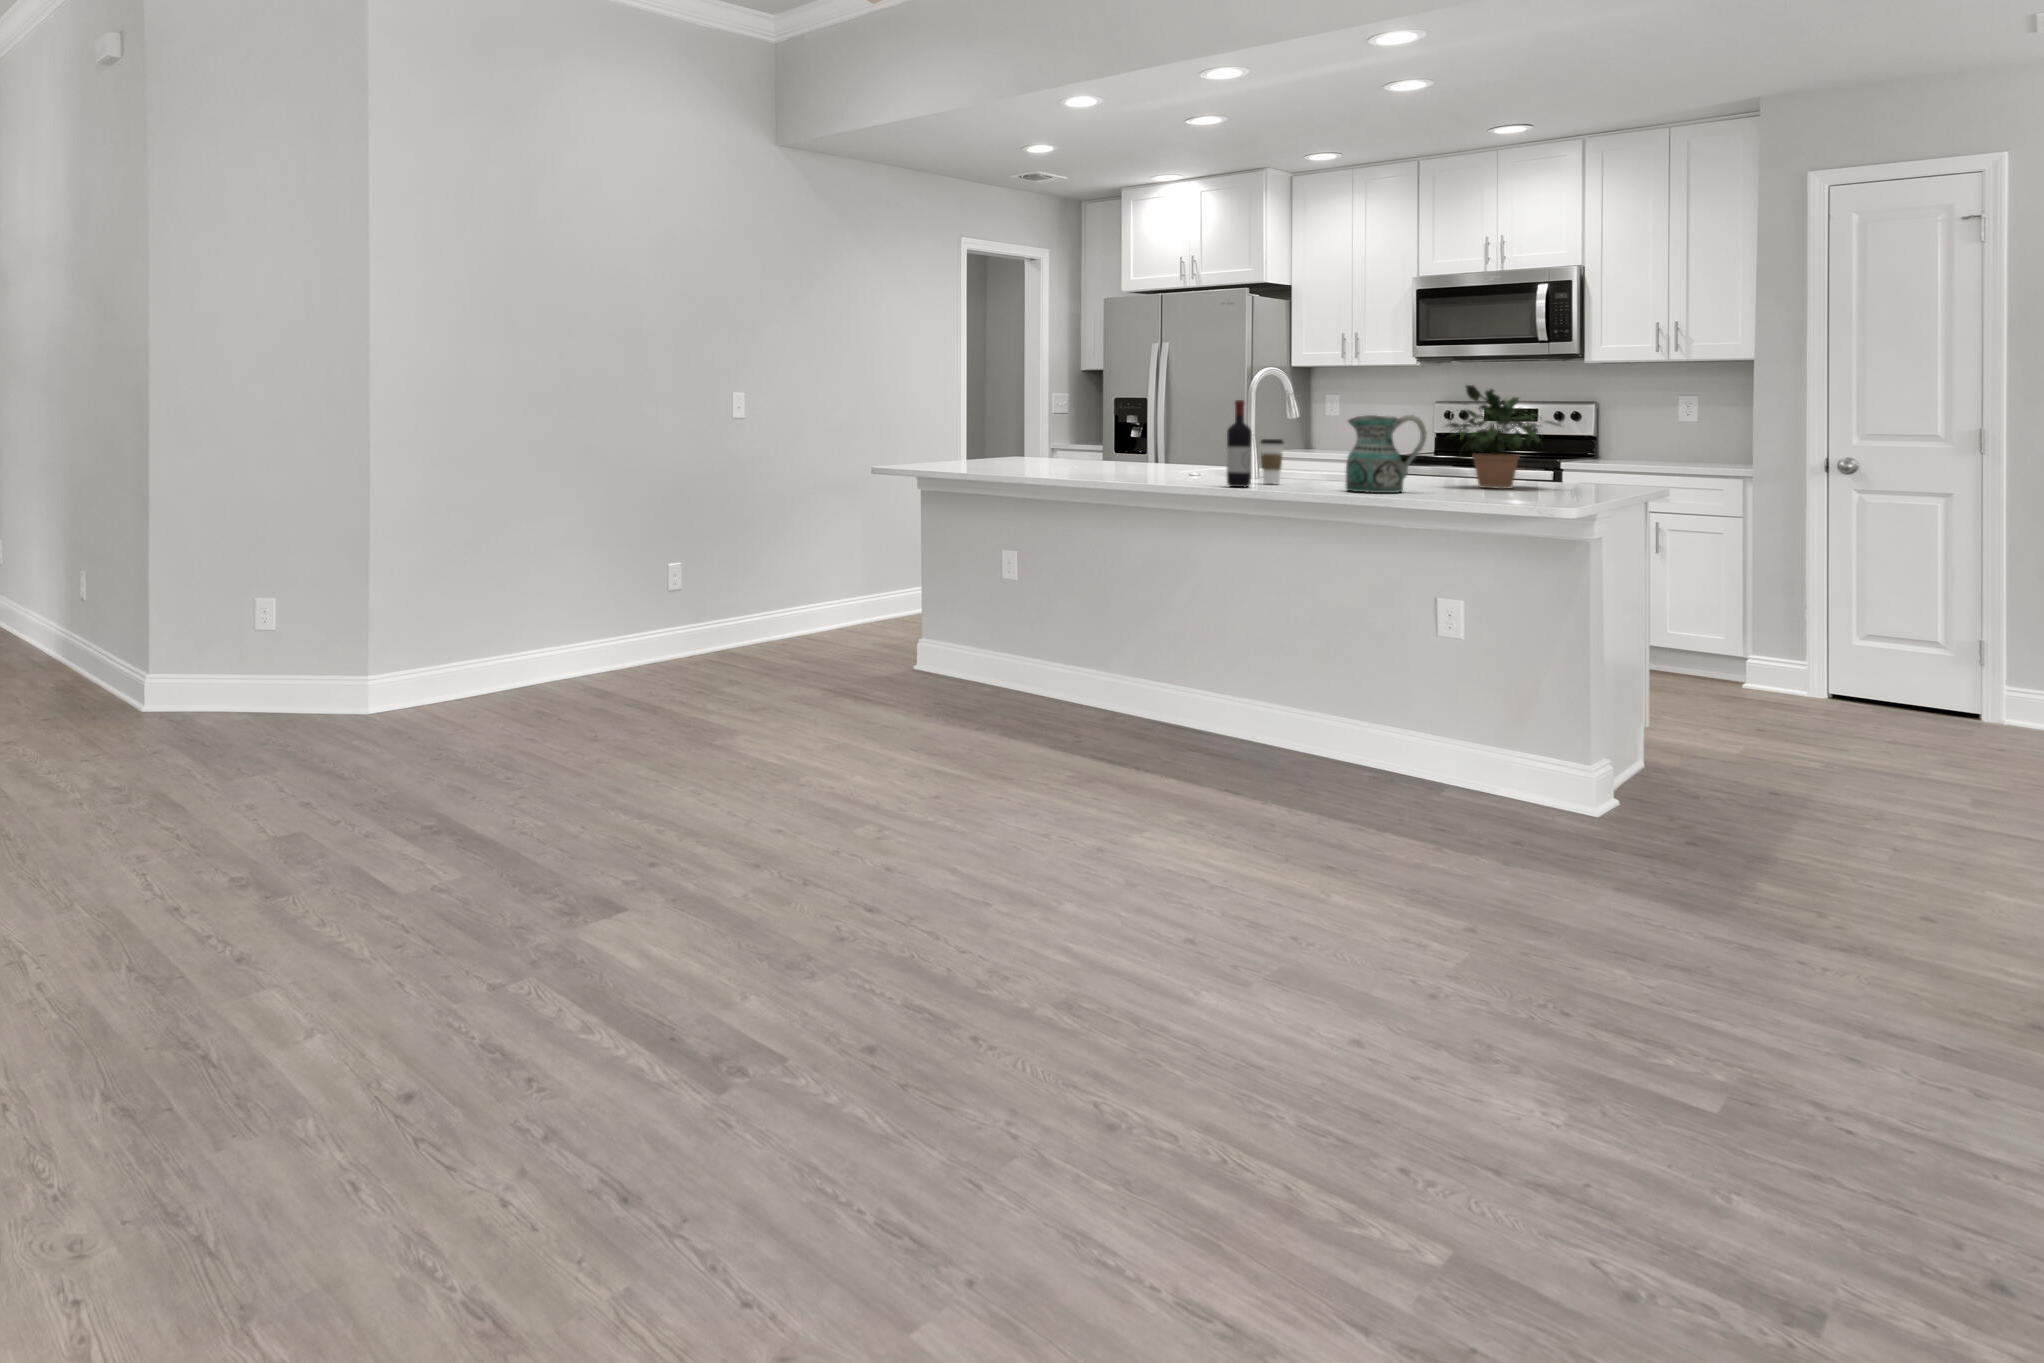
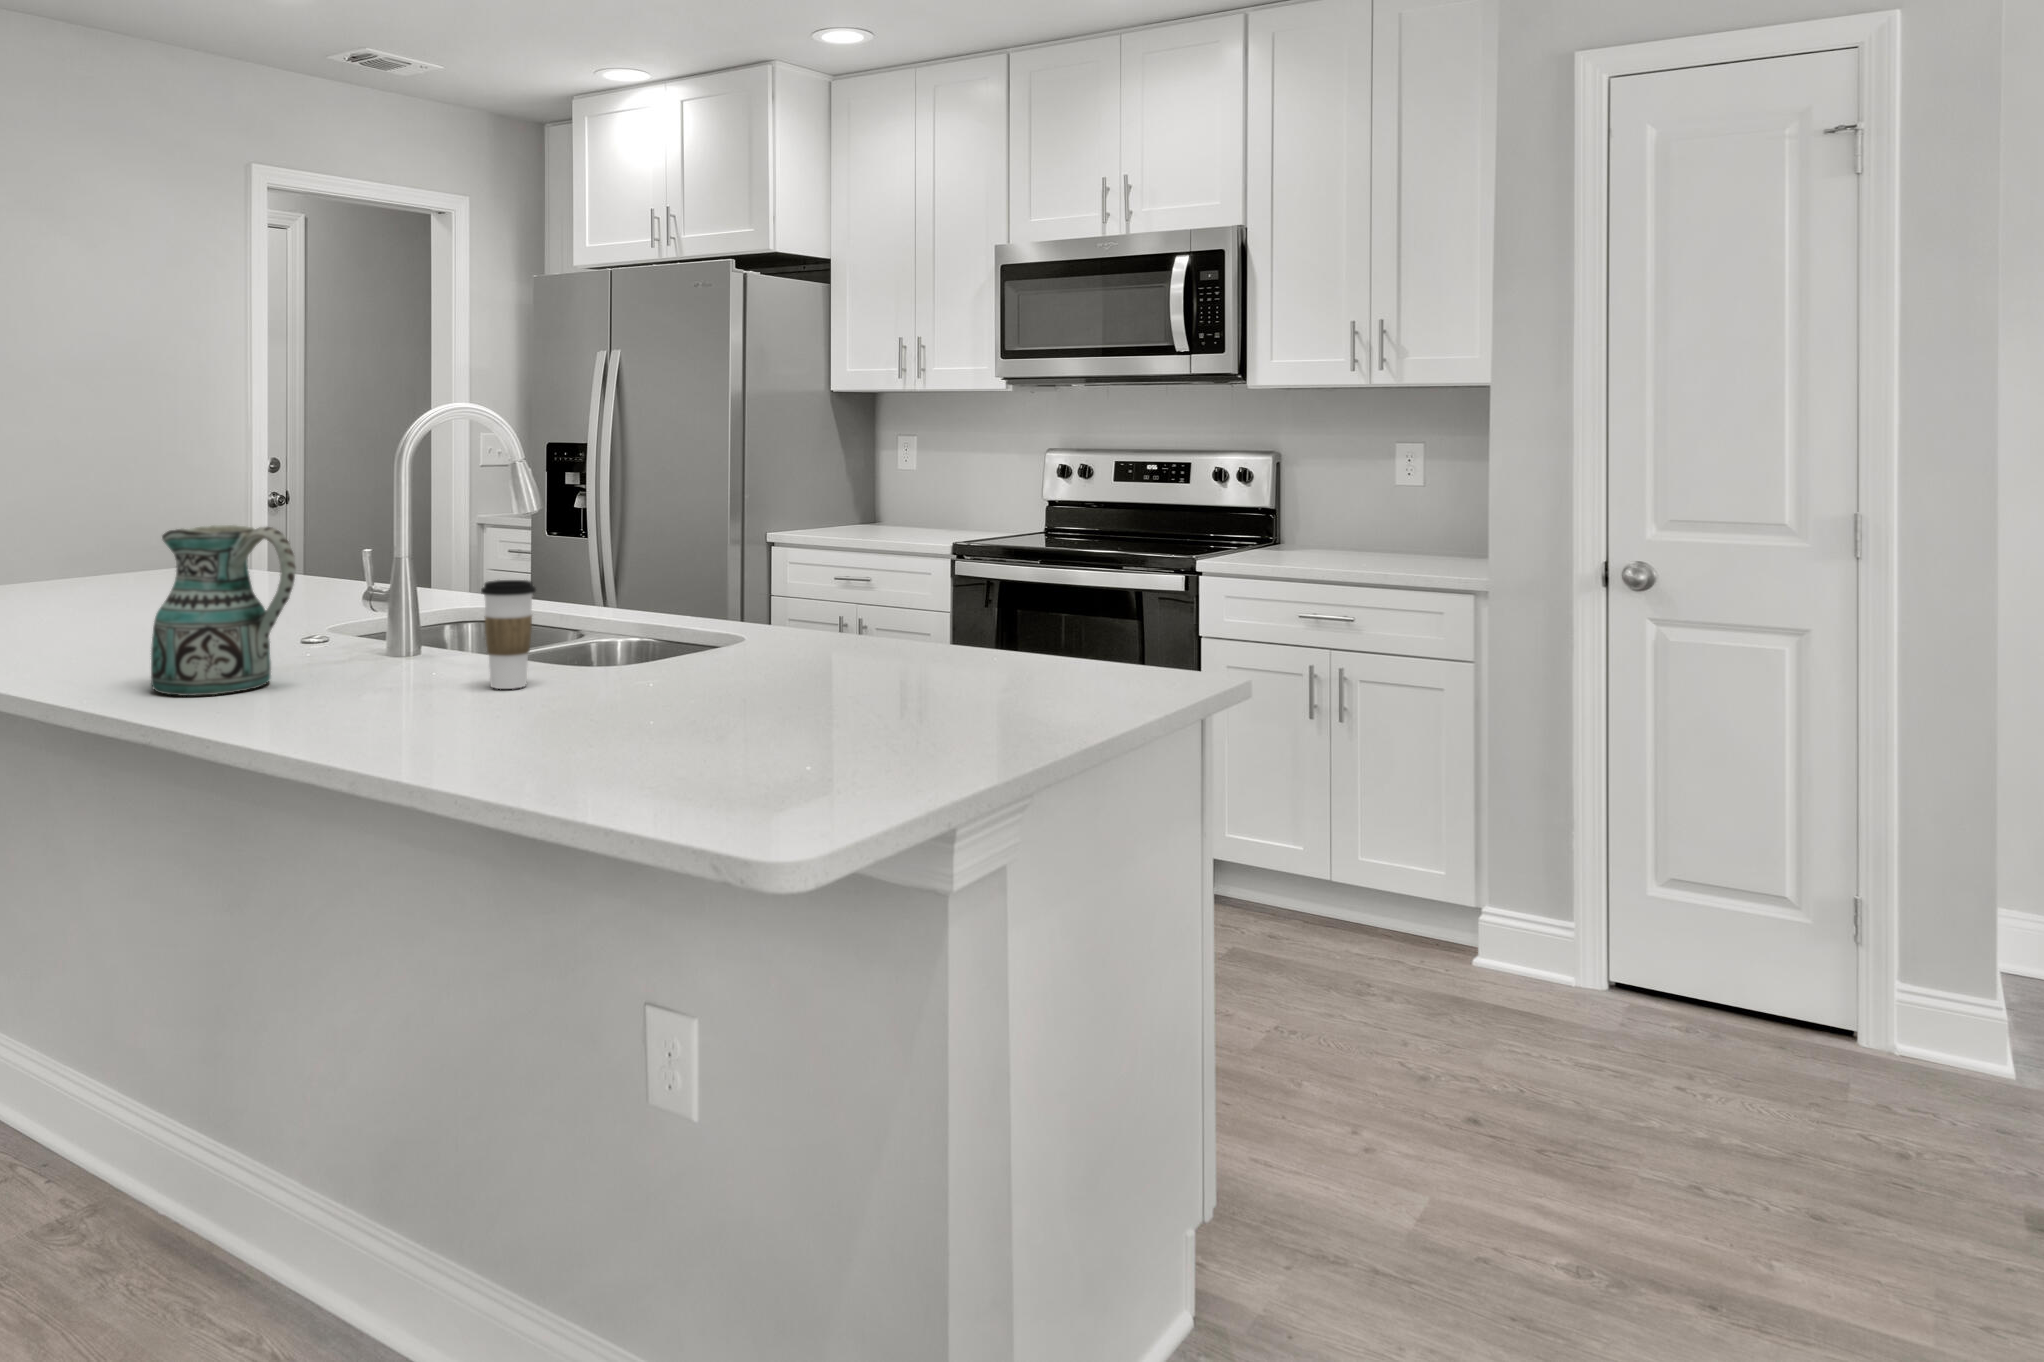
potted plant: present [1447,385,1560,489] -> none [851,455,1105,697]
wine bottle: present [1227,400,1252,487] -> none [356,498,416,714]
ceramic pitcher: present [1346,415,1427,493] -> present [151,525,296,696]

